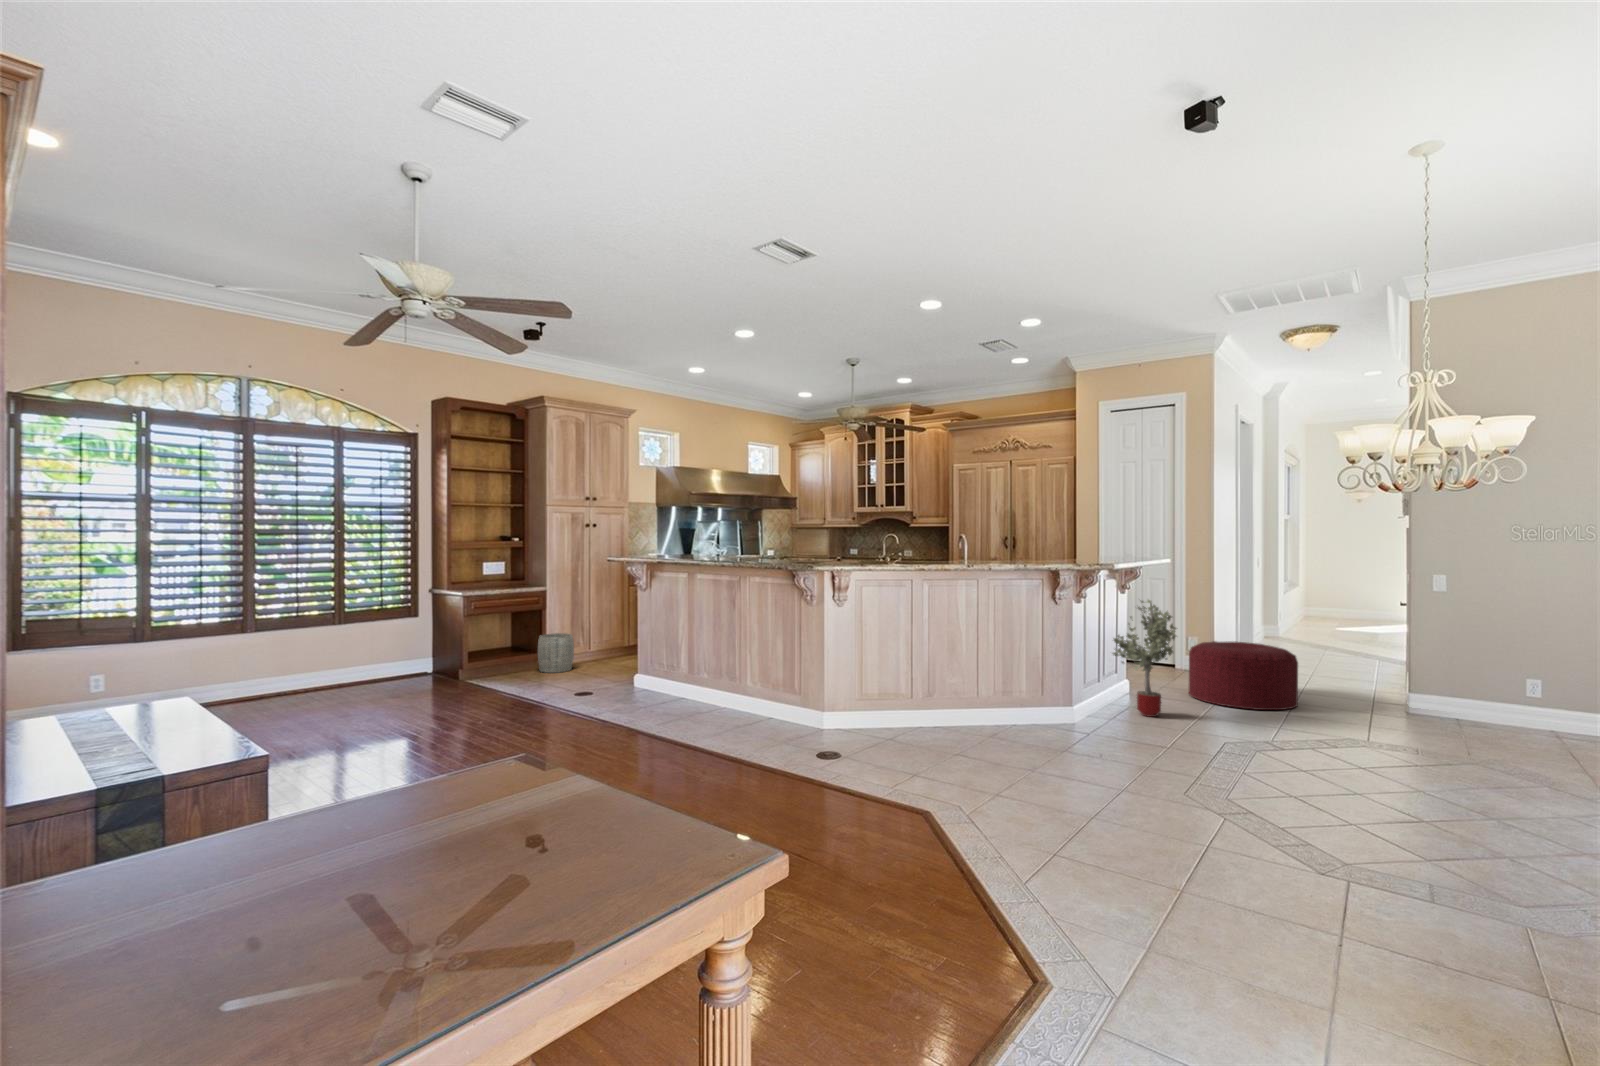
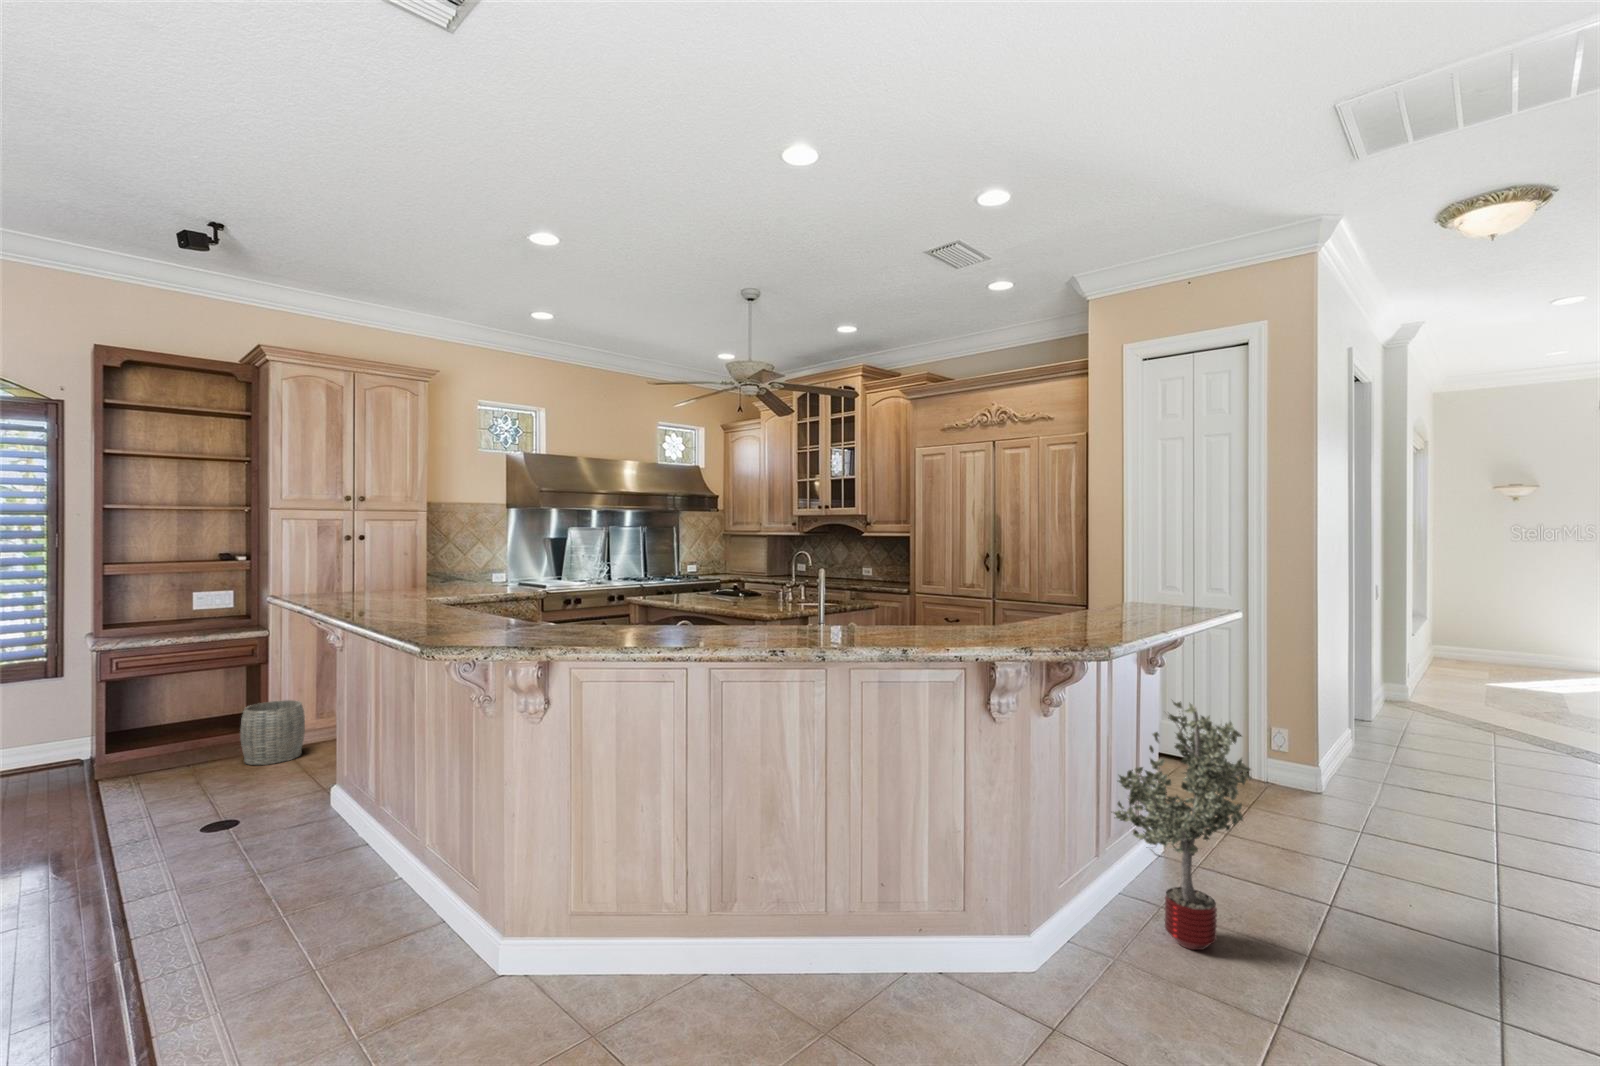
ottoman: present [1189,641,1298,710] -> none [1271,763,1505,934]

